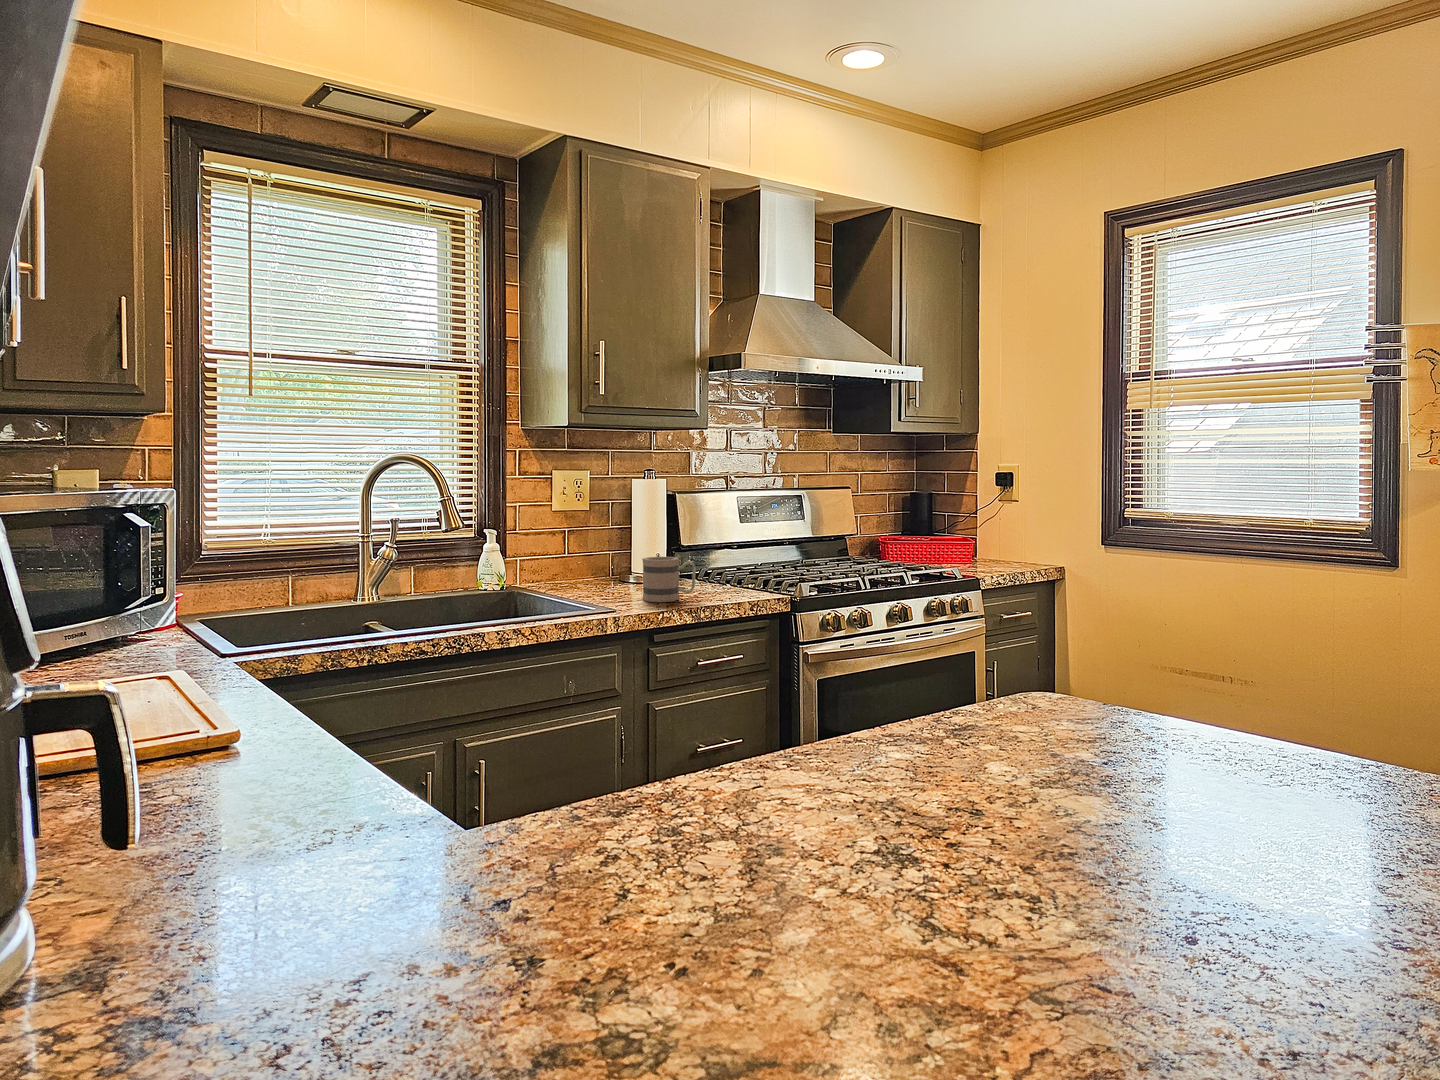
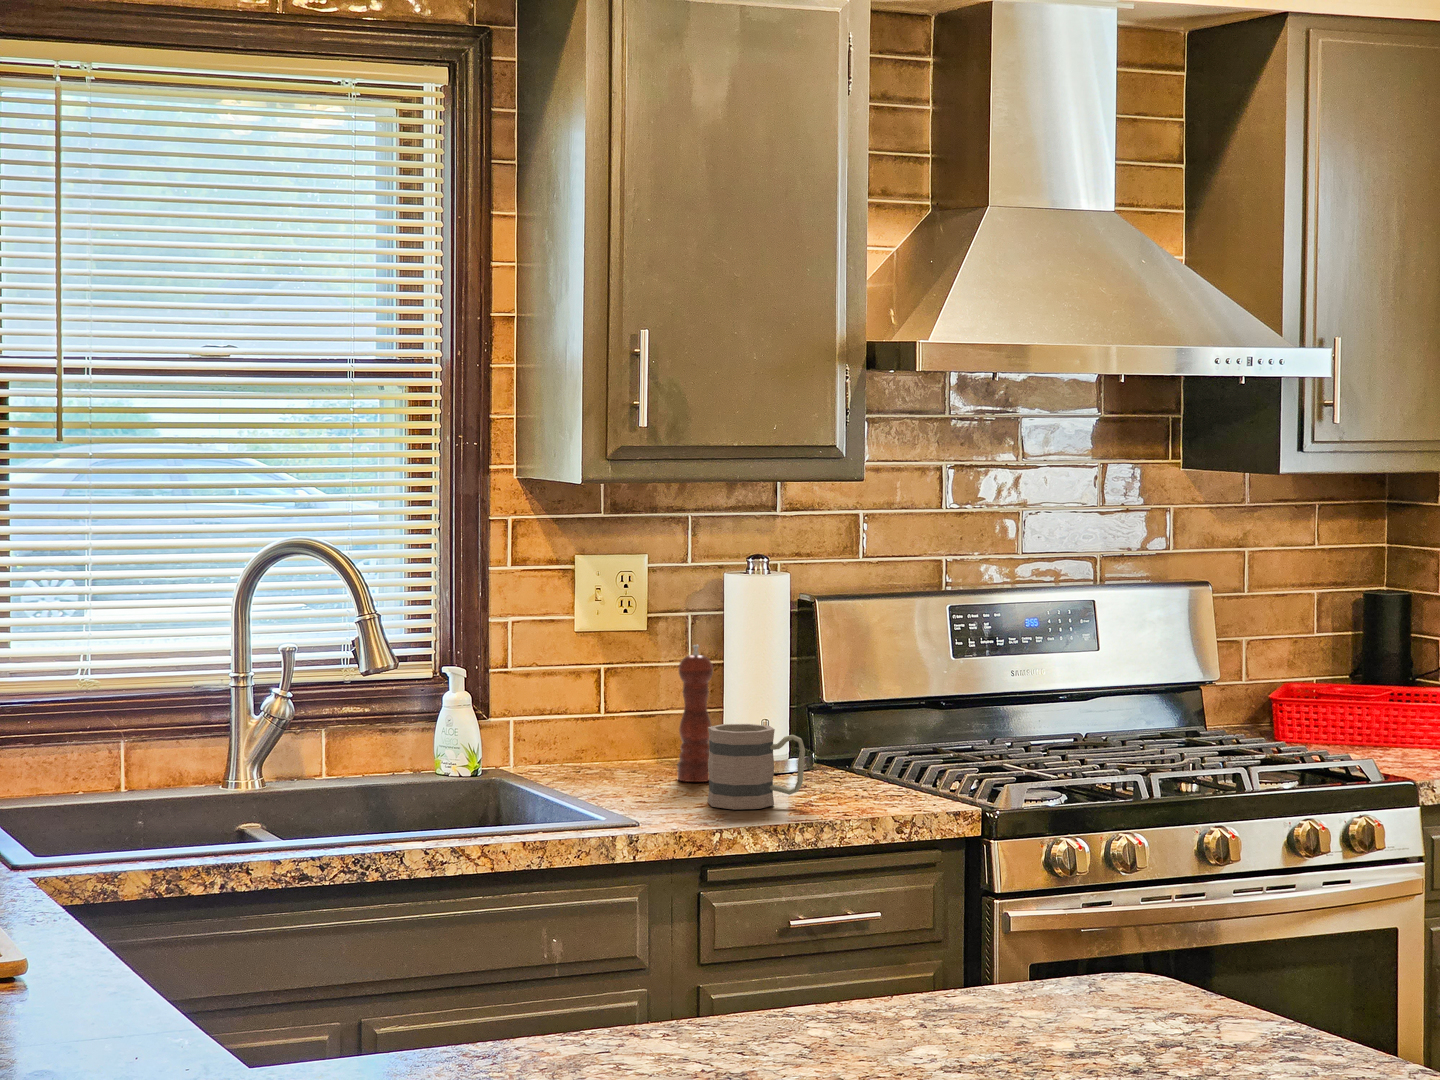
pepper mill: none [617,517,636,590] -> present [678,645,713,782]

